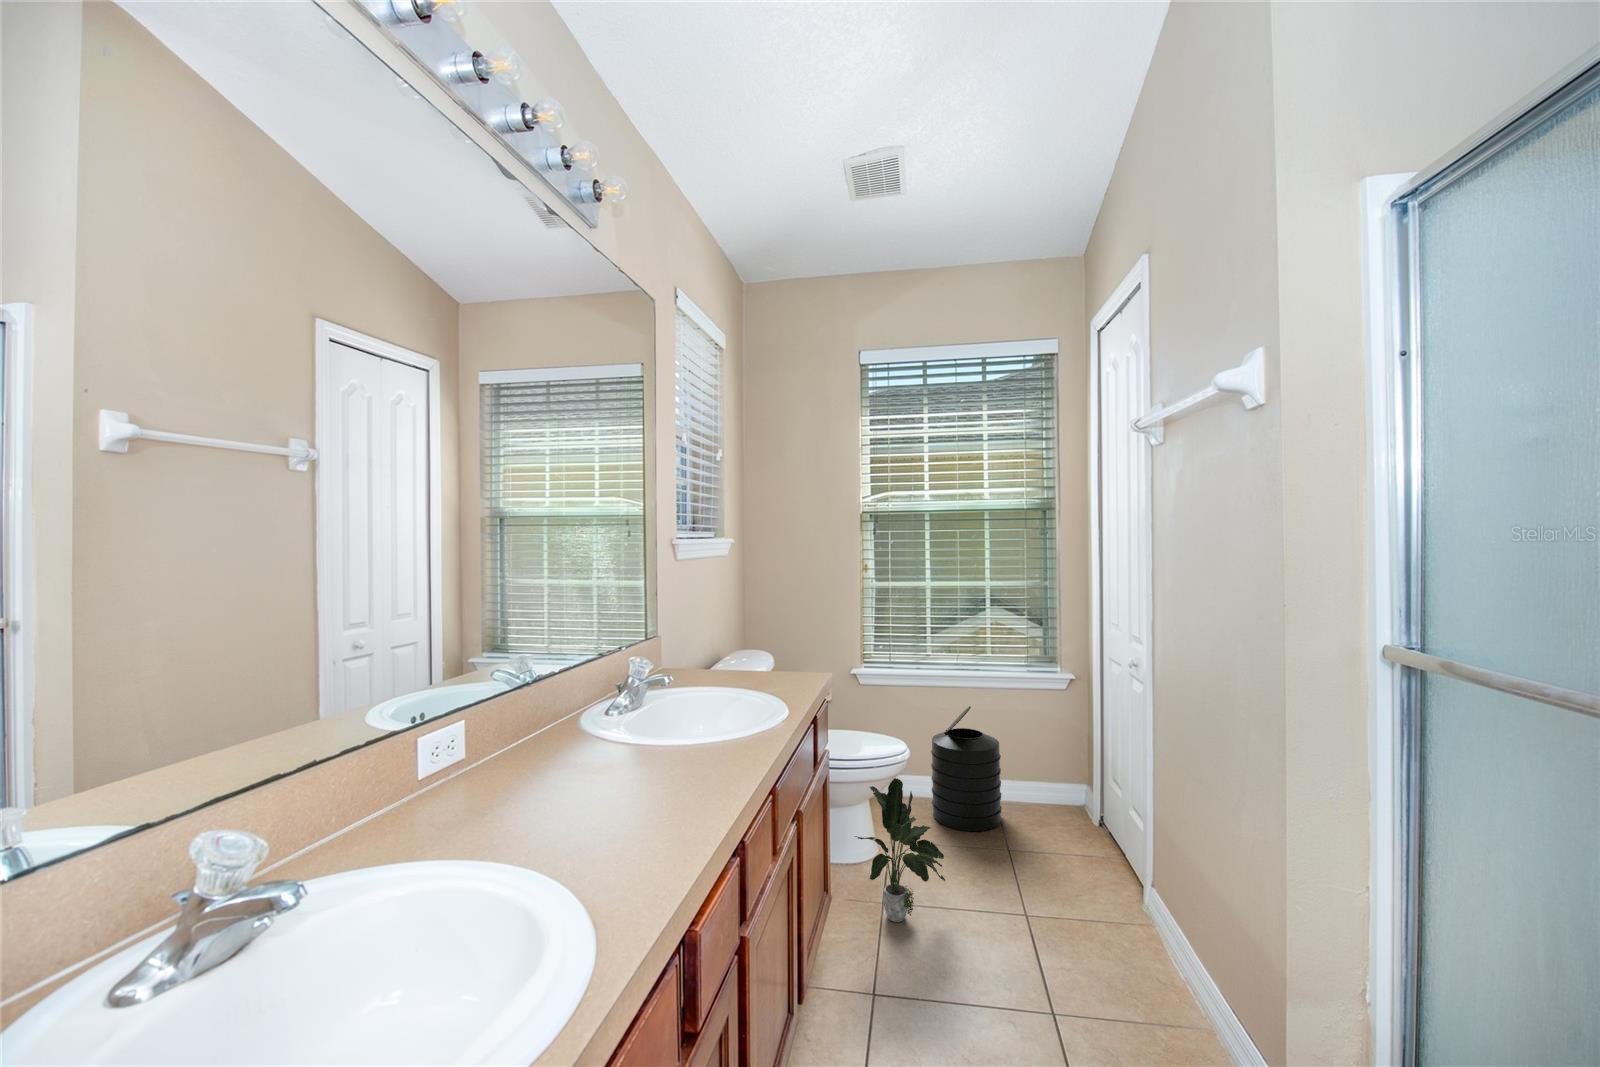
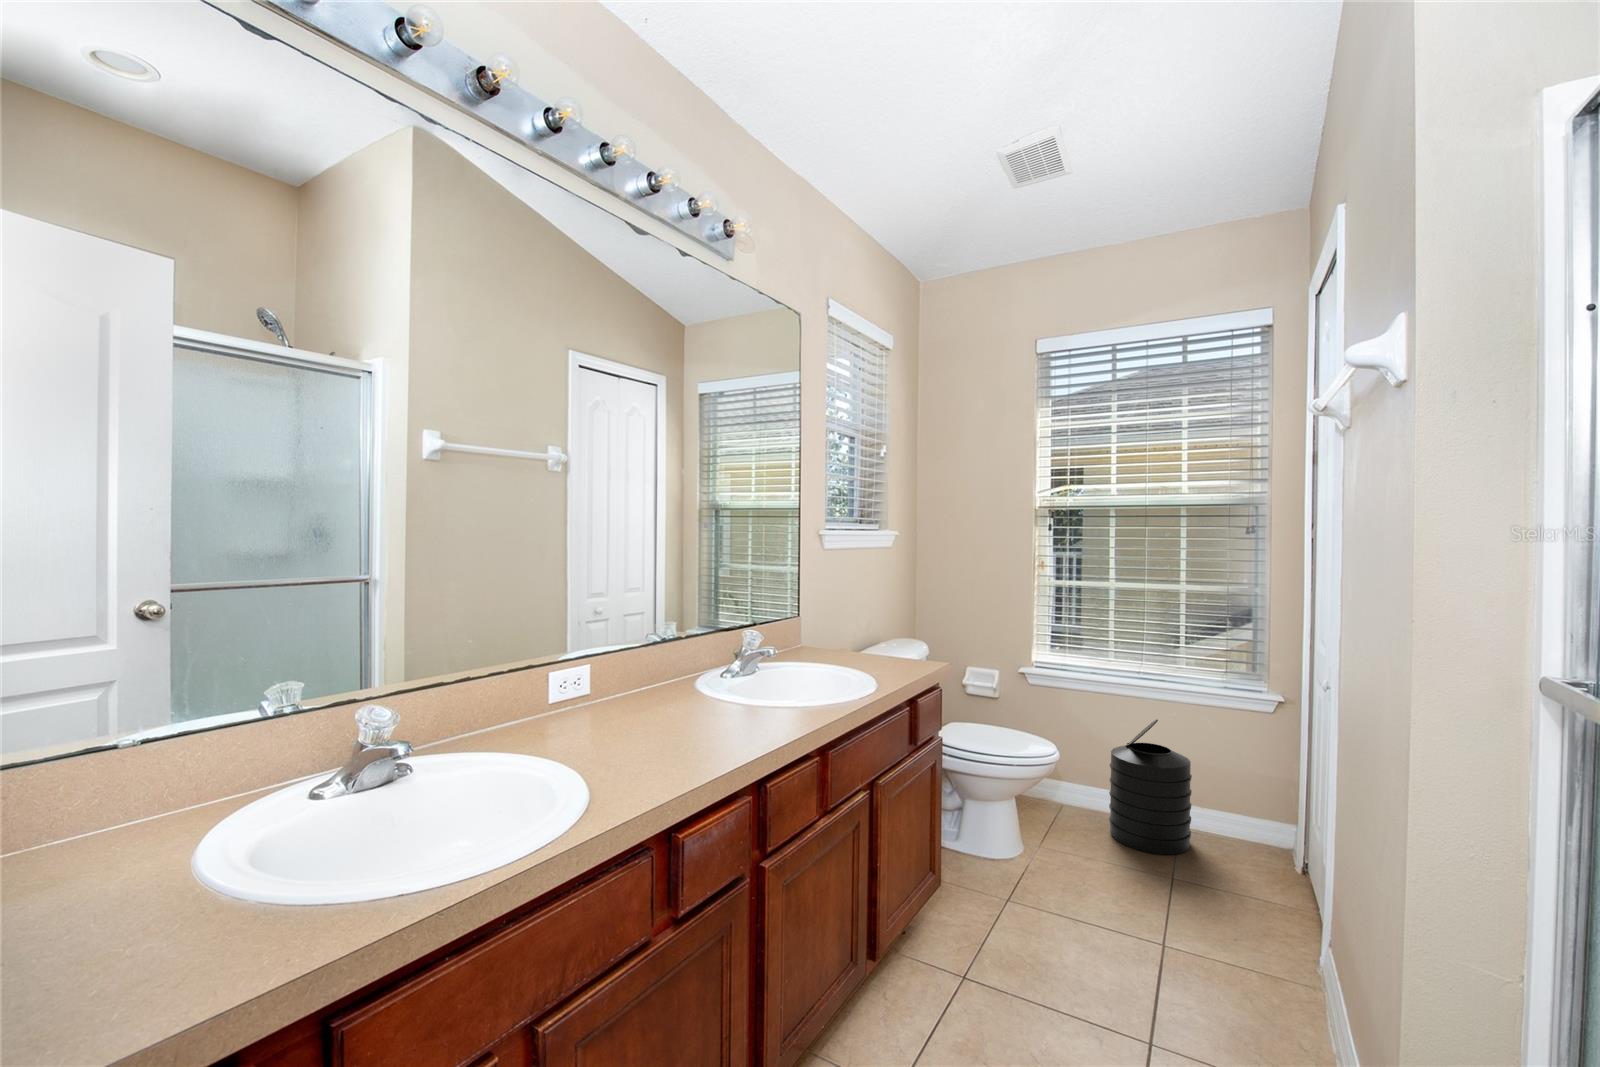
potted plant: present [855,778,945,922] -> none [1026,784,1125,930]

